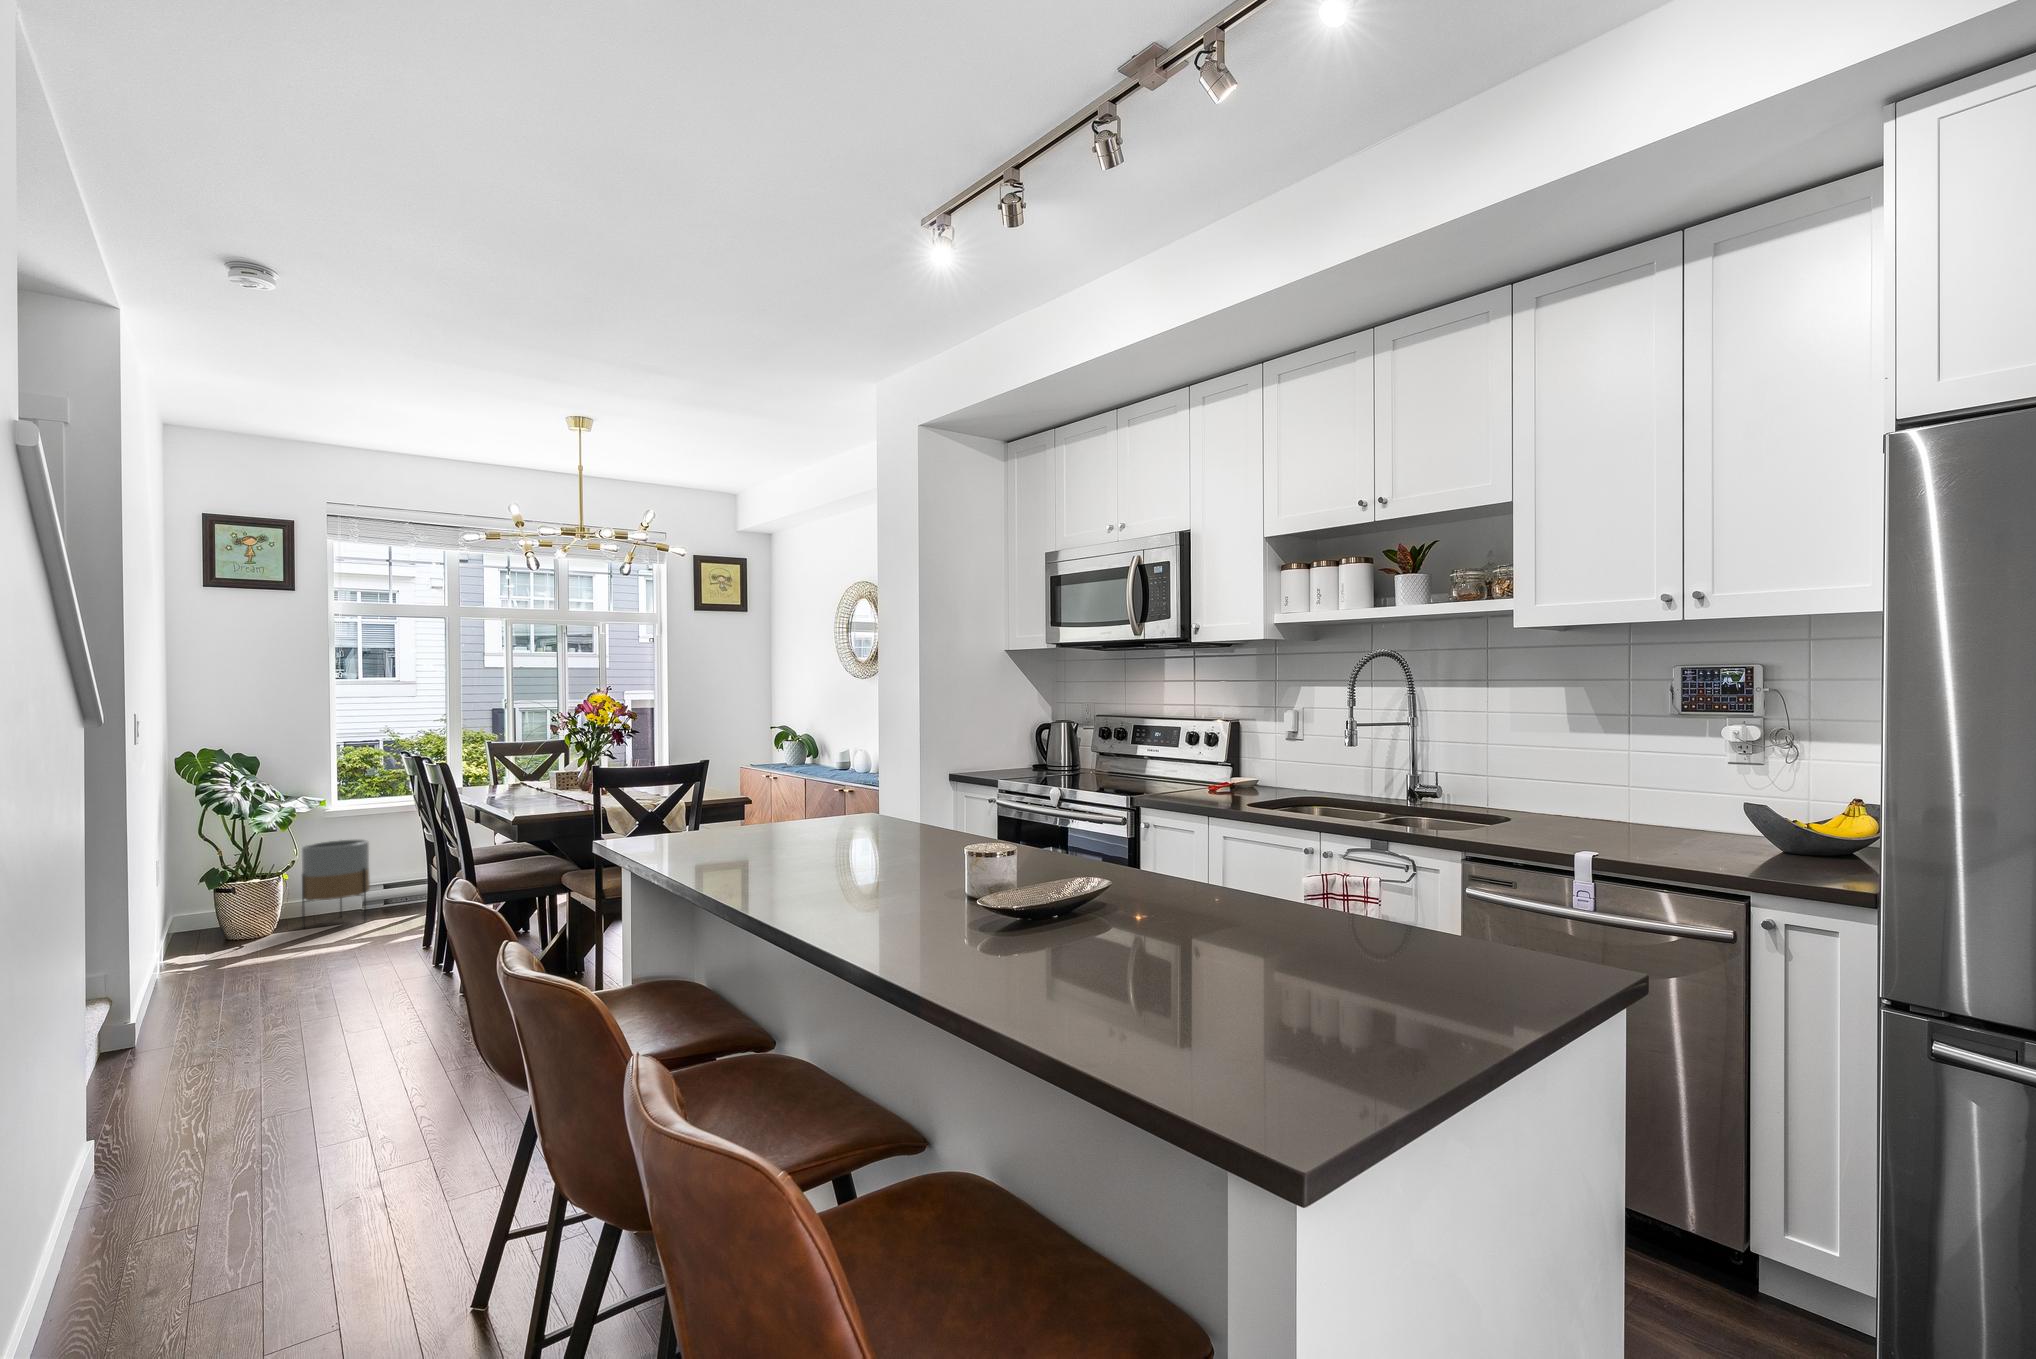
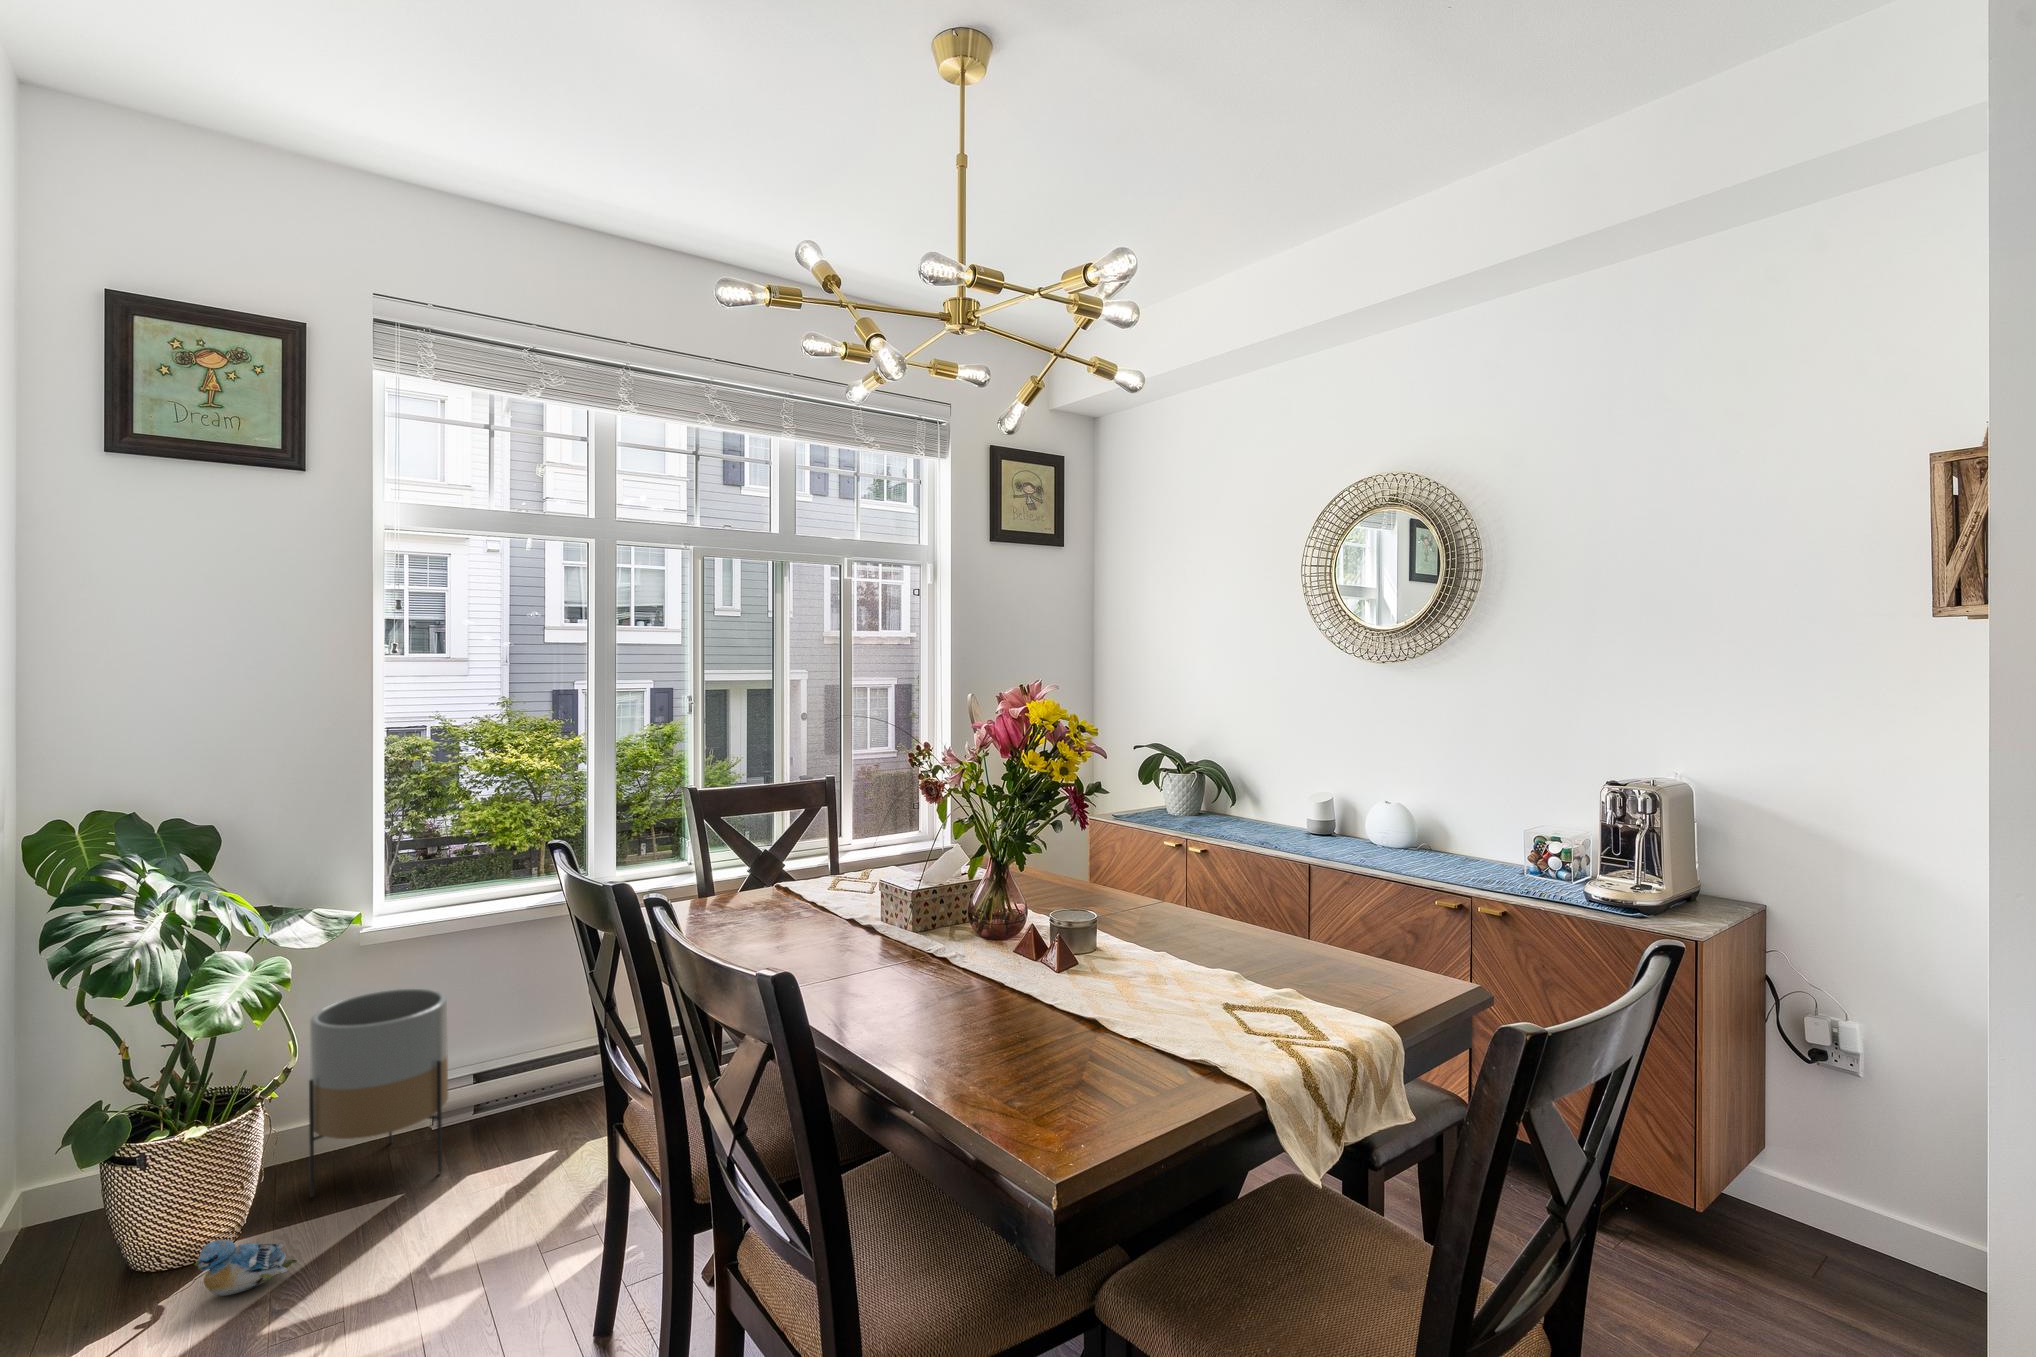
plush toy: none [256,923,299,946] -> present [194,1240,297,1296]

